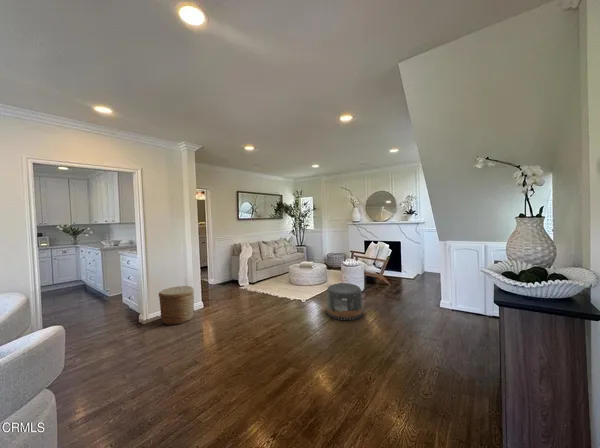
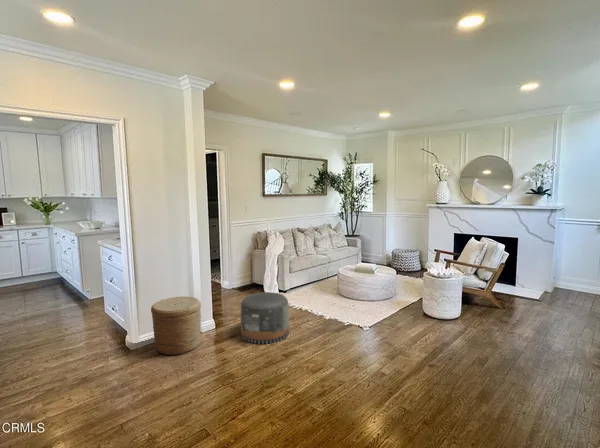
pouf: present [327,283,362,320] -> present [240,292,289,344]

